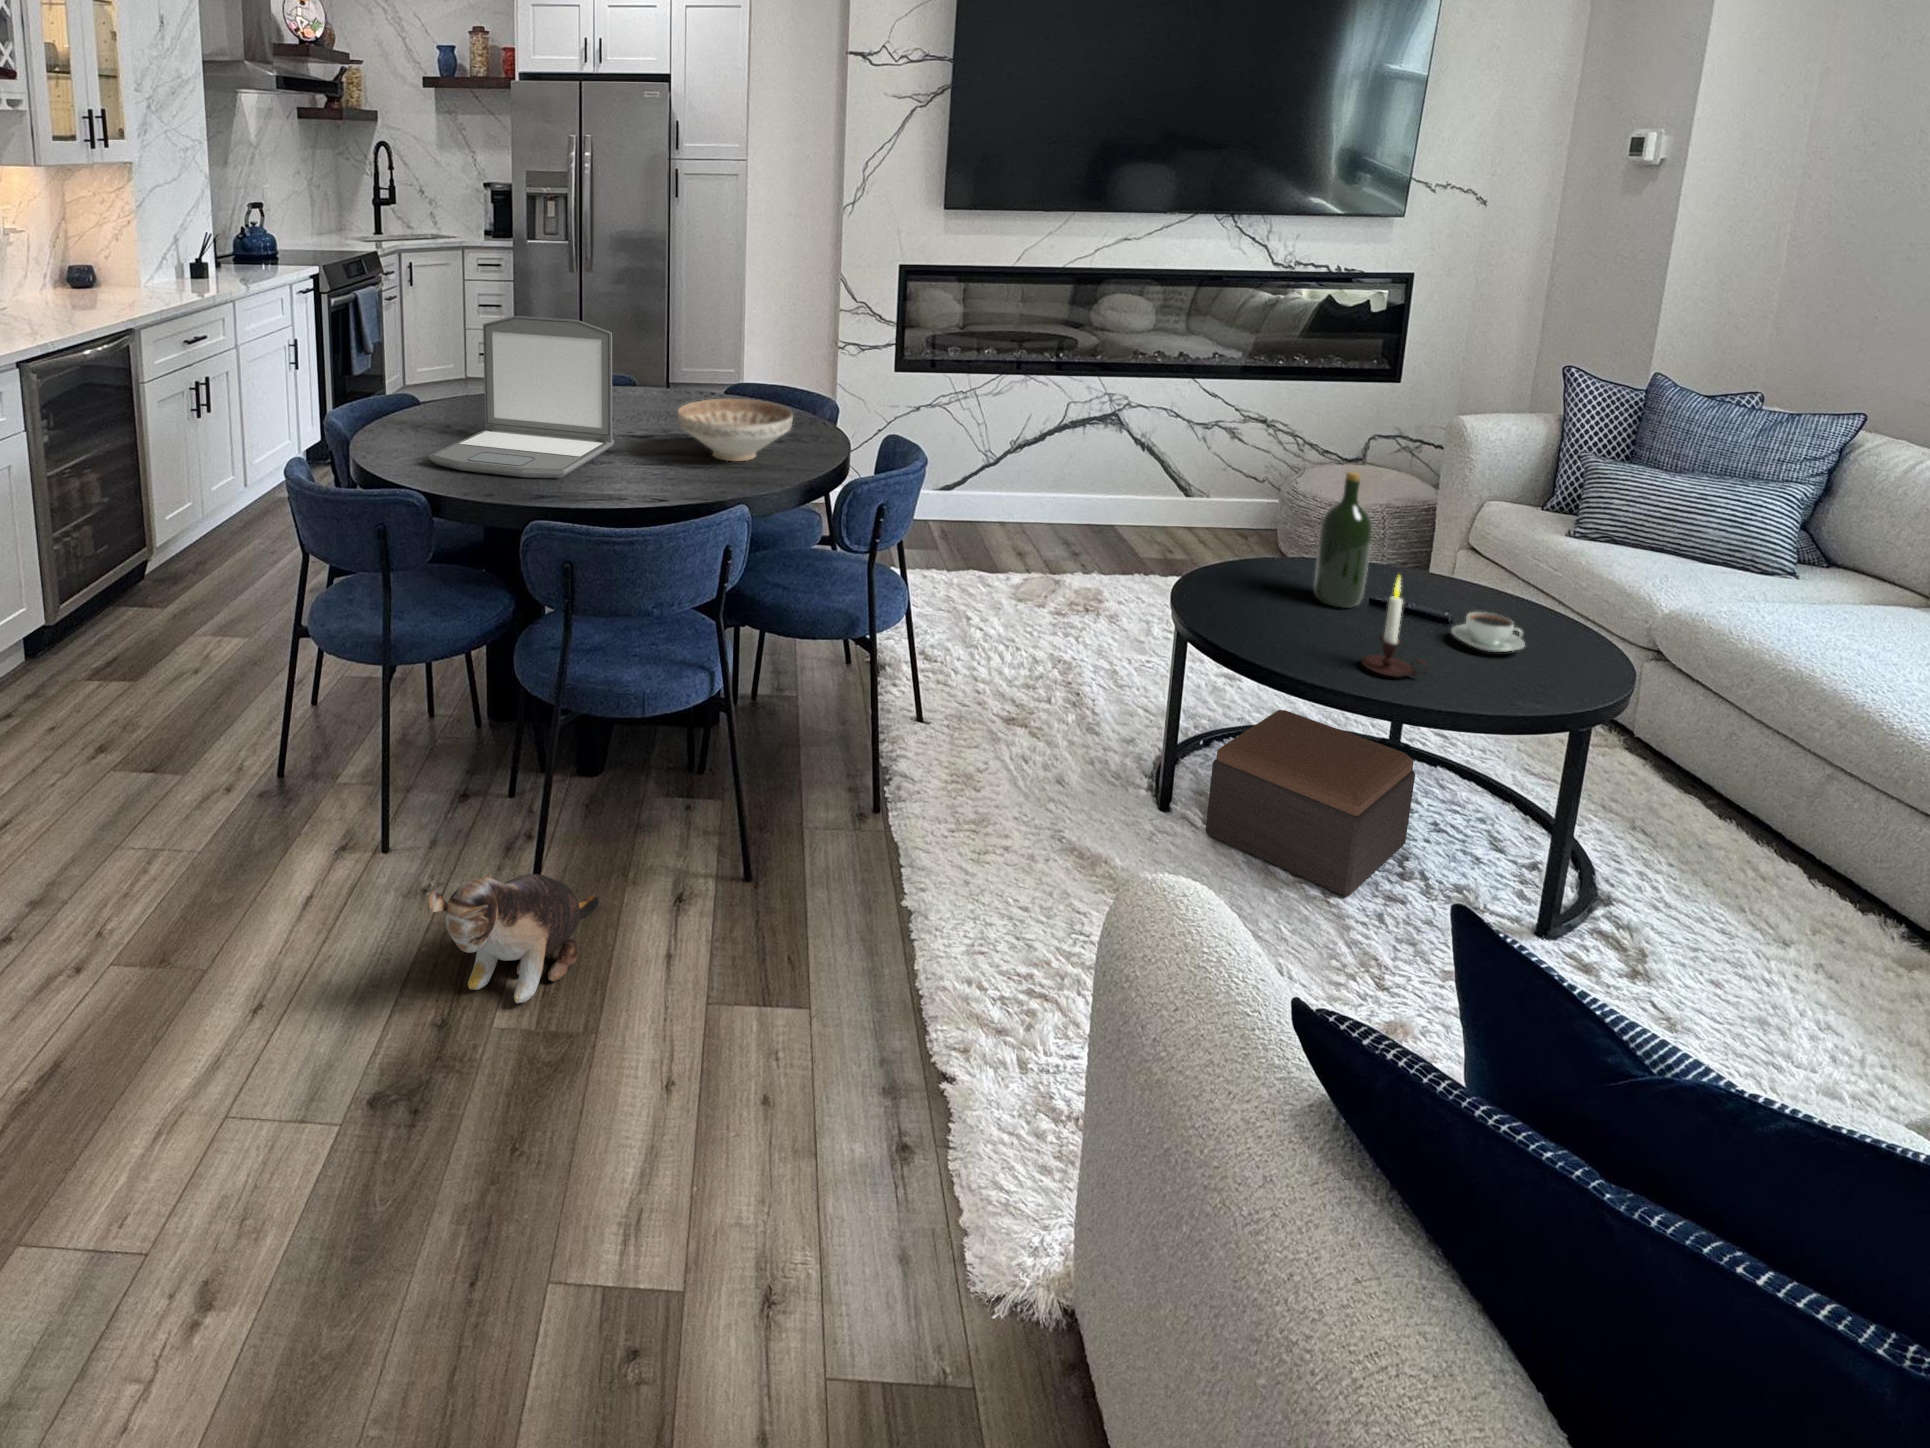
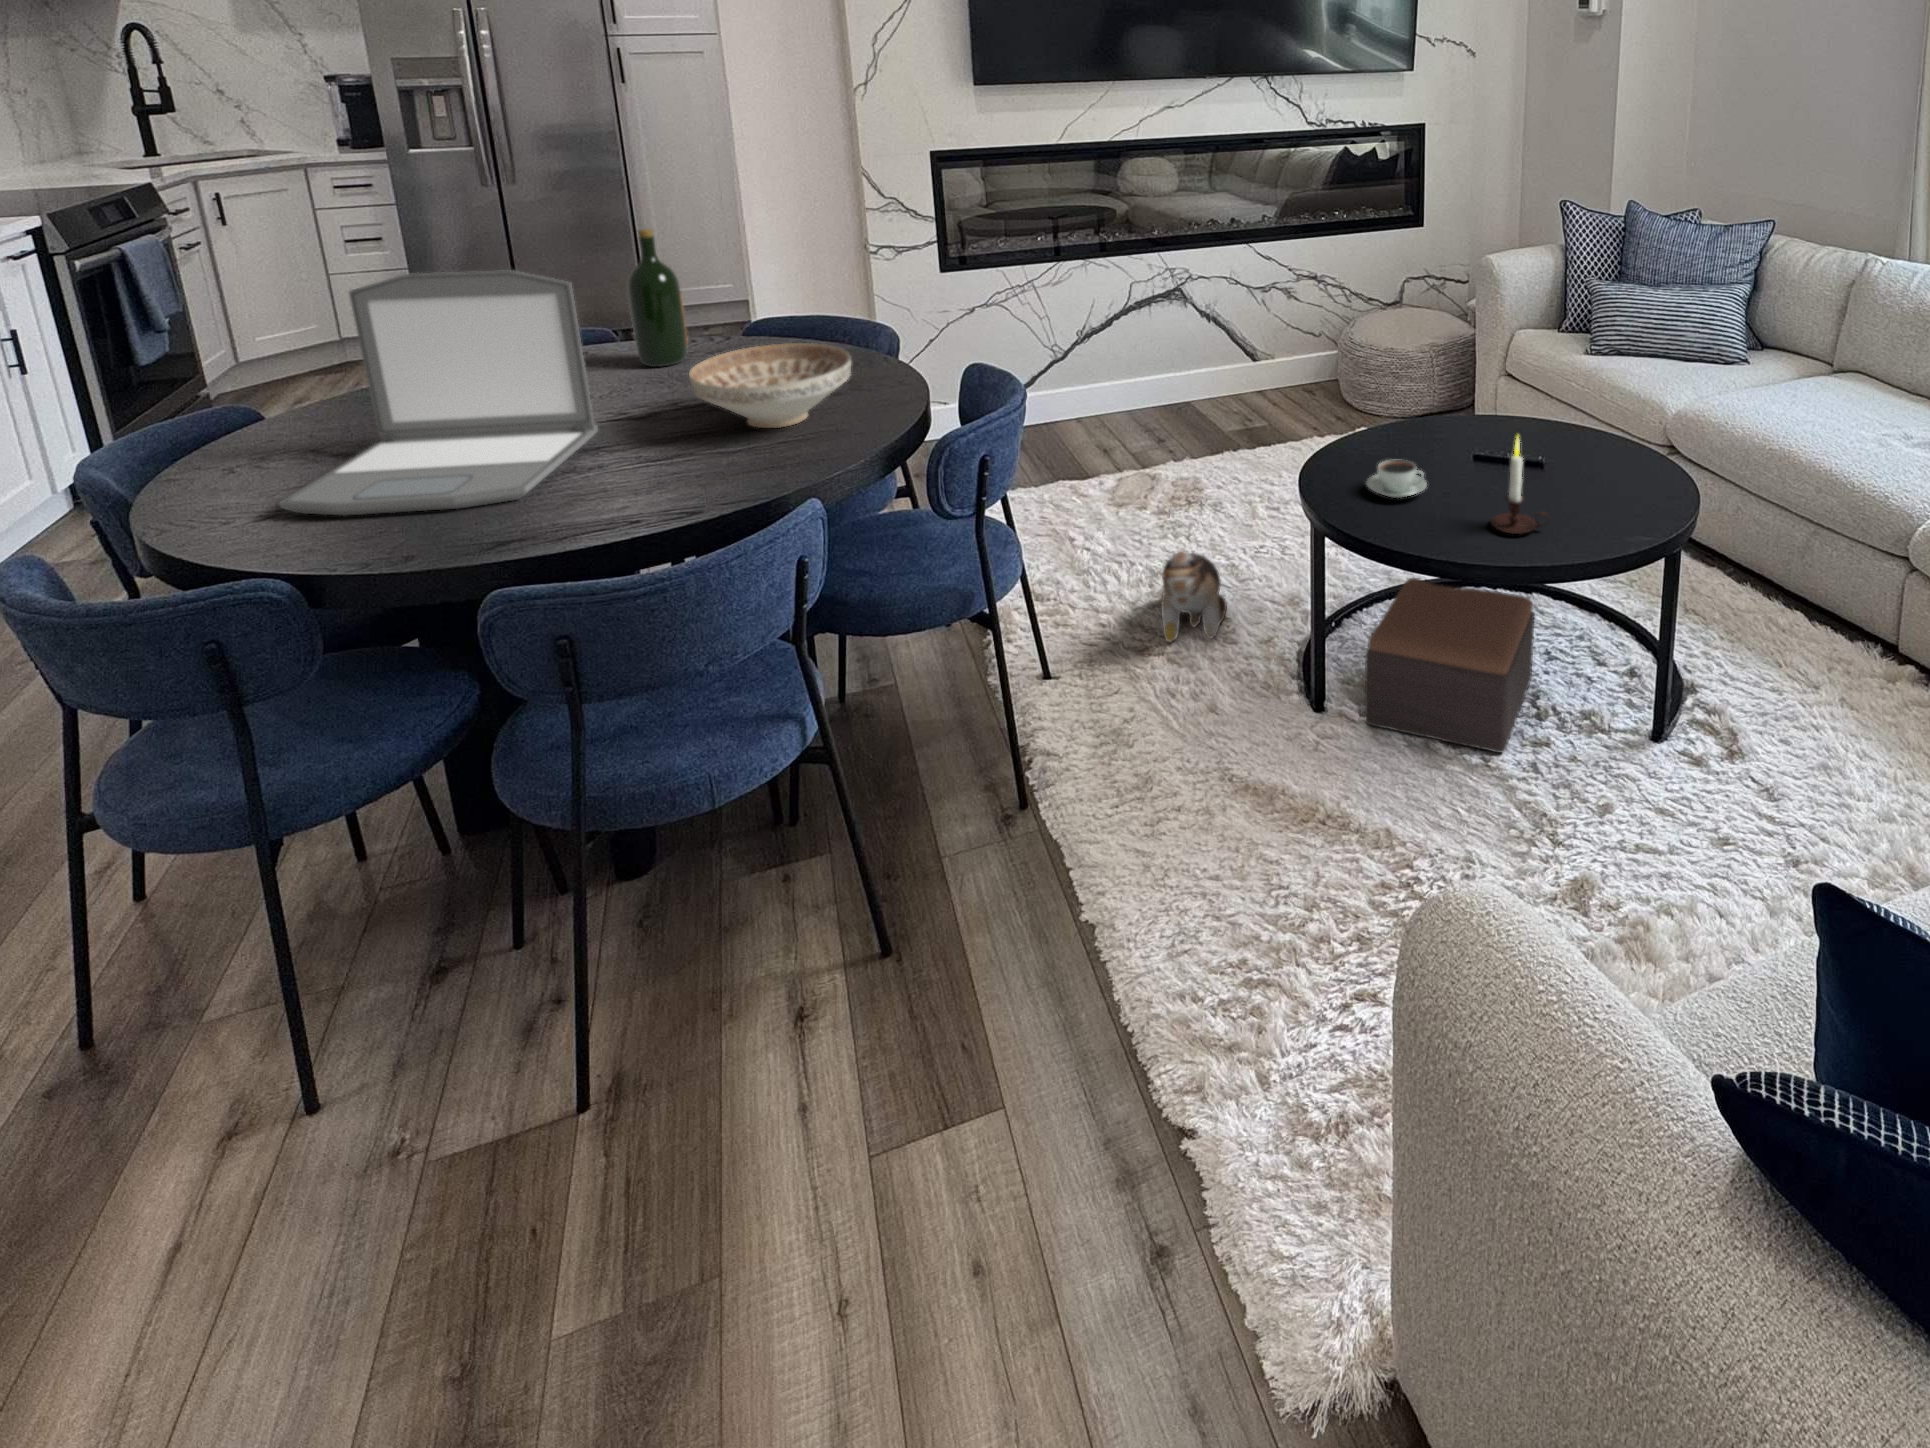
wine bottle: present [1314,472,1372,608] -> present [627,229,688,367]
coffee cup: present [1451,612,1525,652] -> present [1367,459,1427,498]
plush toy: present [429,874,599,1003] -> present [1161,551,1227,642]

